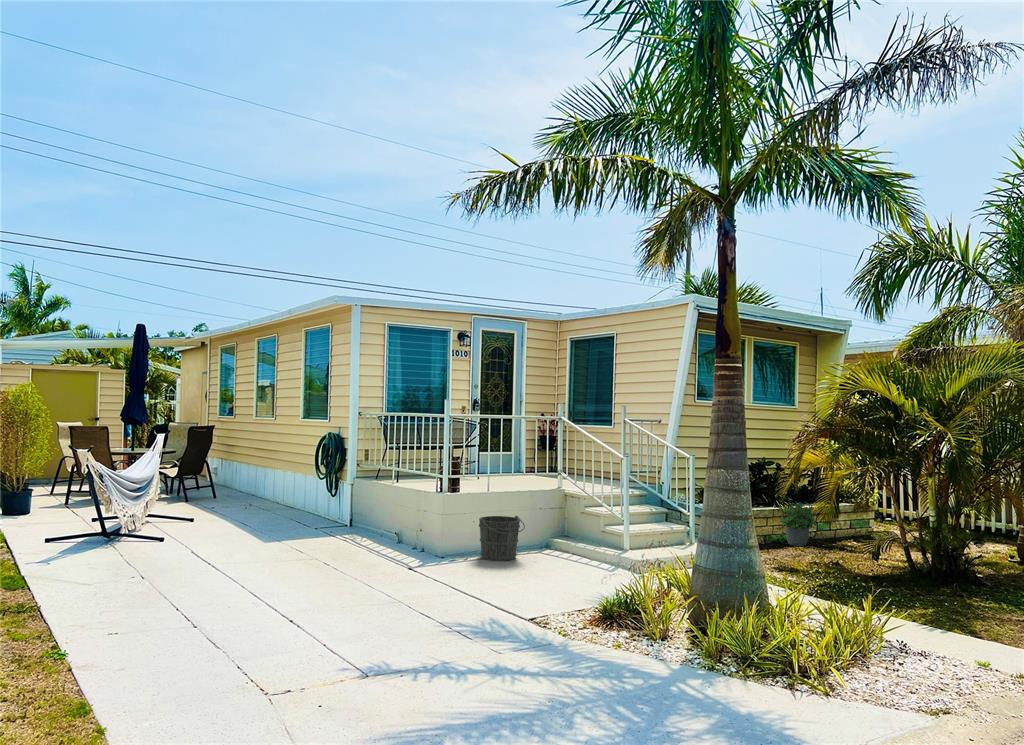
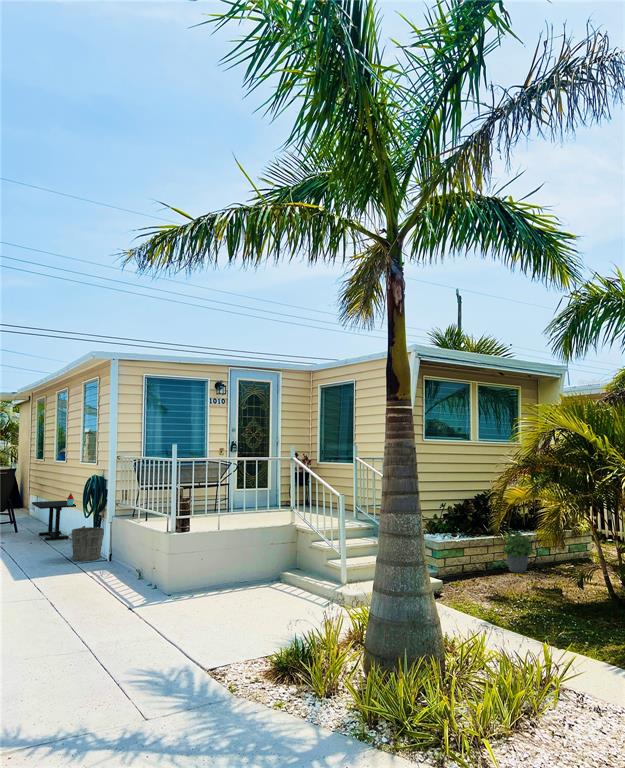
side table: none [232,455,290,510] -> present [32,493,76,541]
bucket: present [479,516,525,561] -> present [68,526,104,561]

